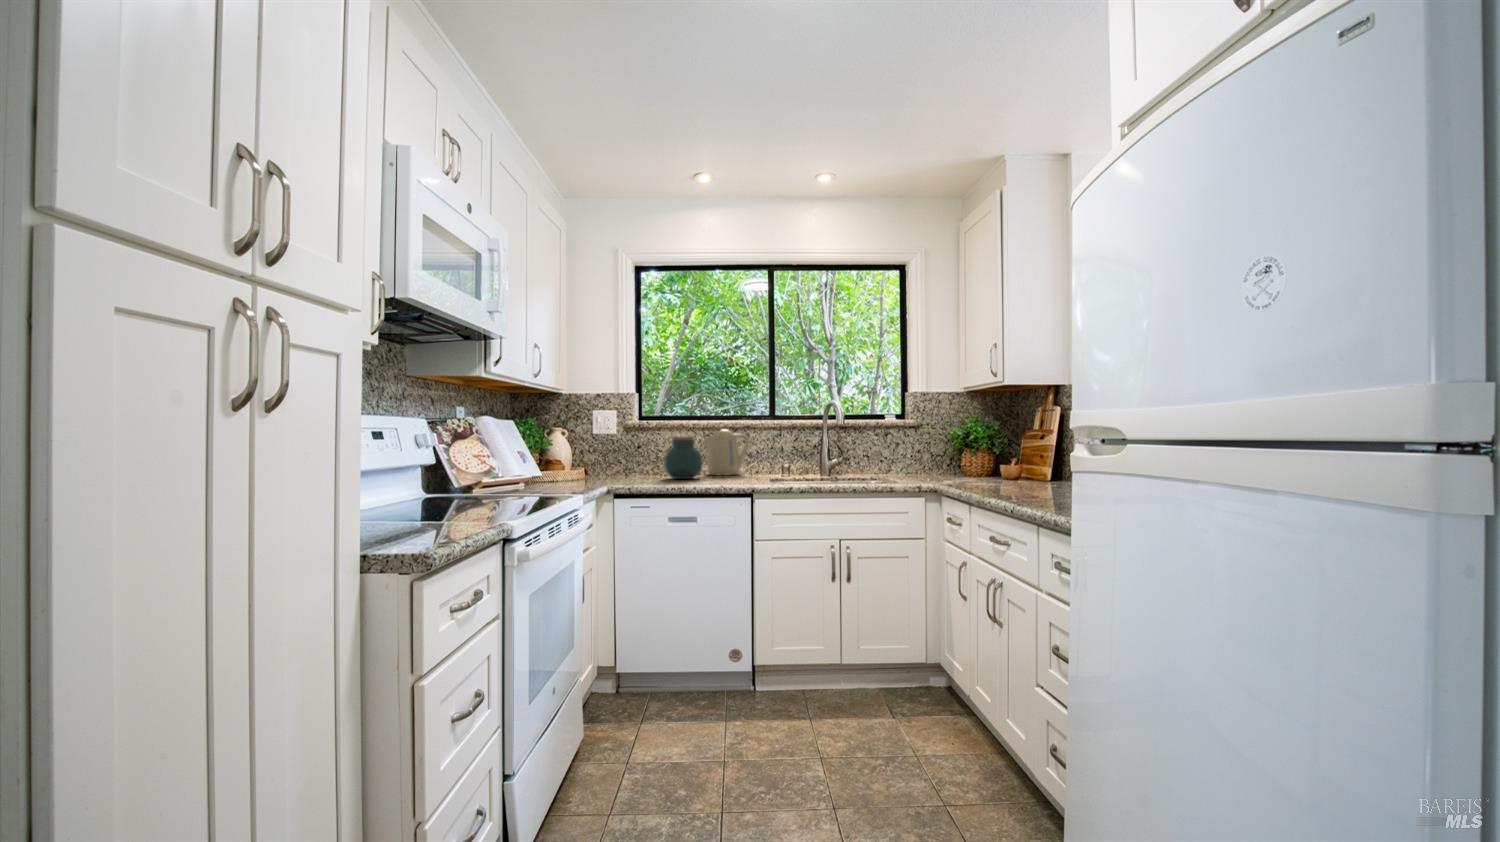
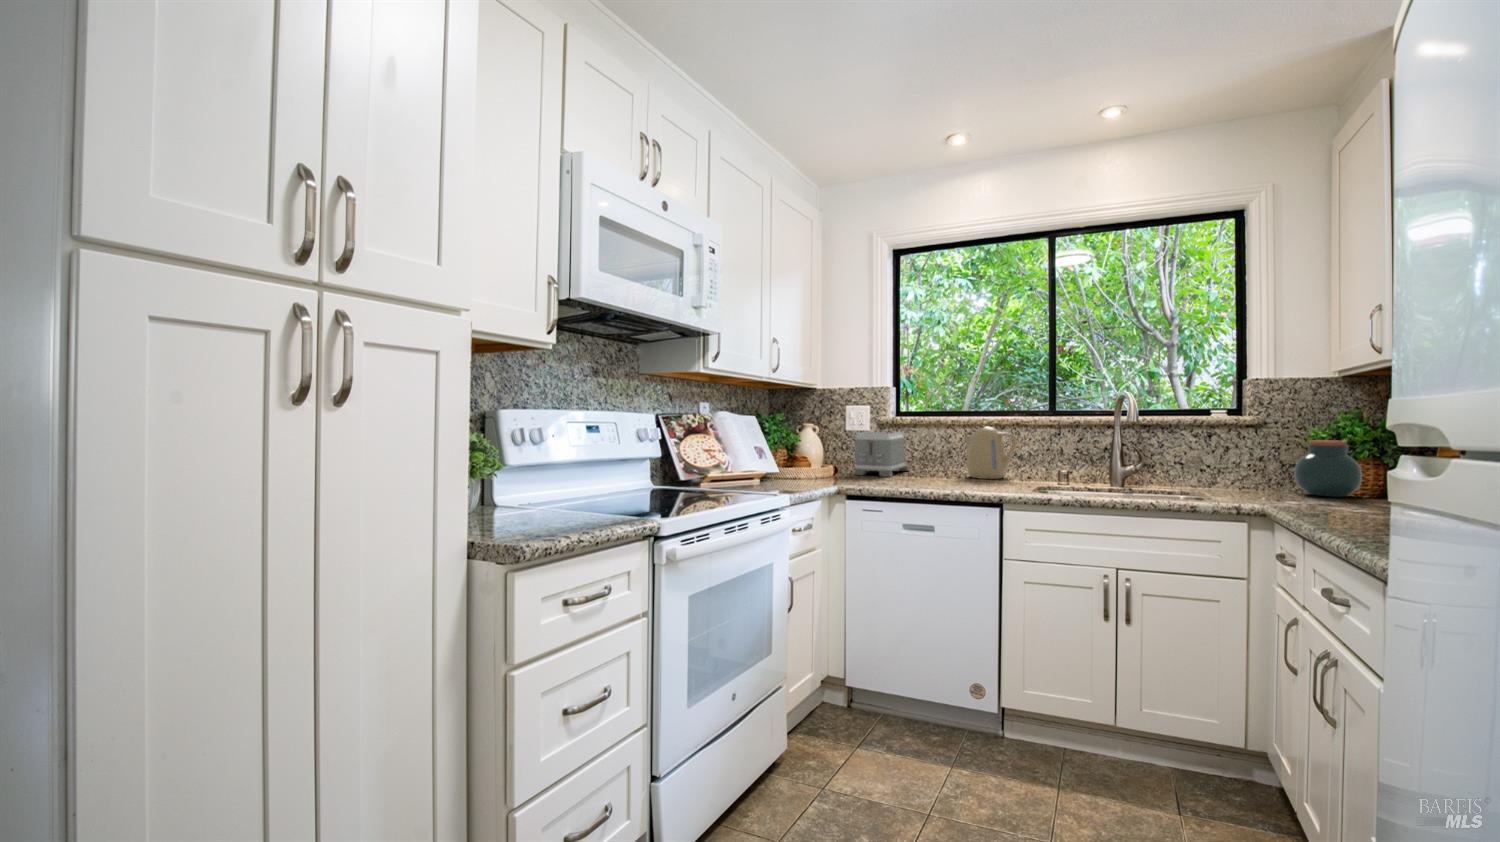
toaster: none [601,435,654,477] -> present [854,432,910,477]
jar: present [664,437,703,479] -> present [1294,440,1362,497]

